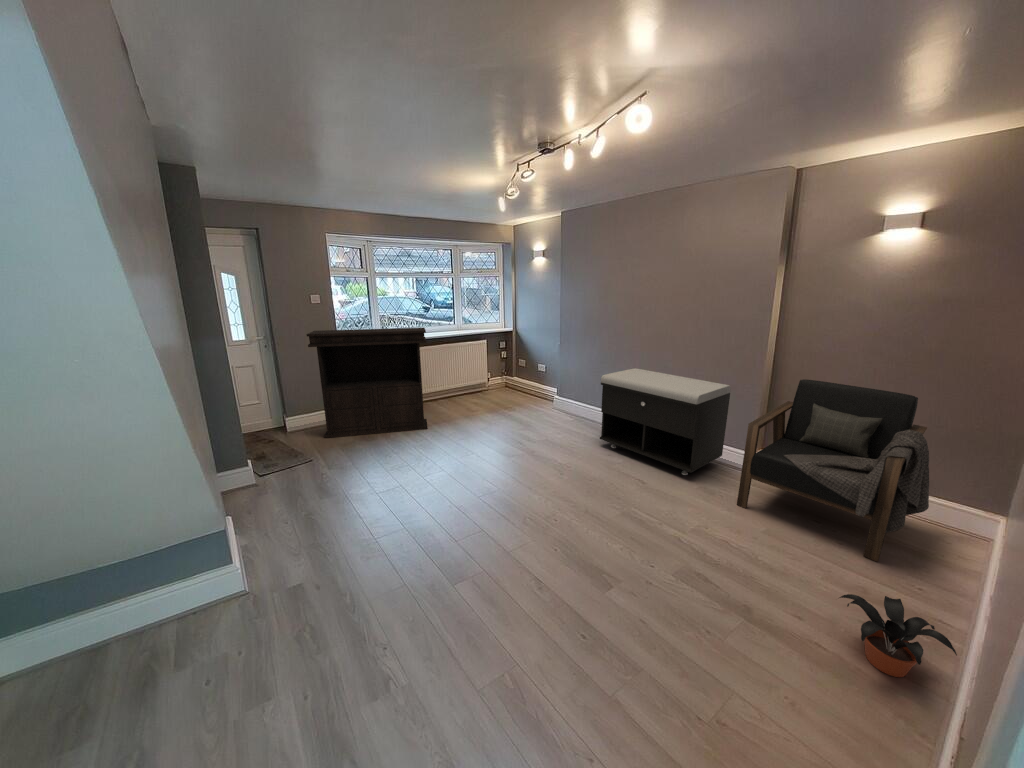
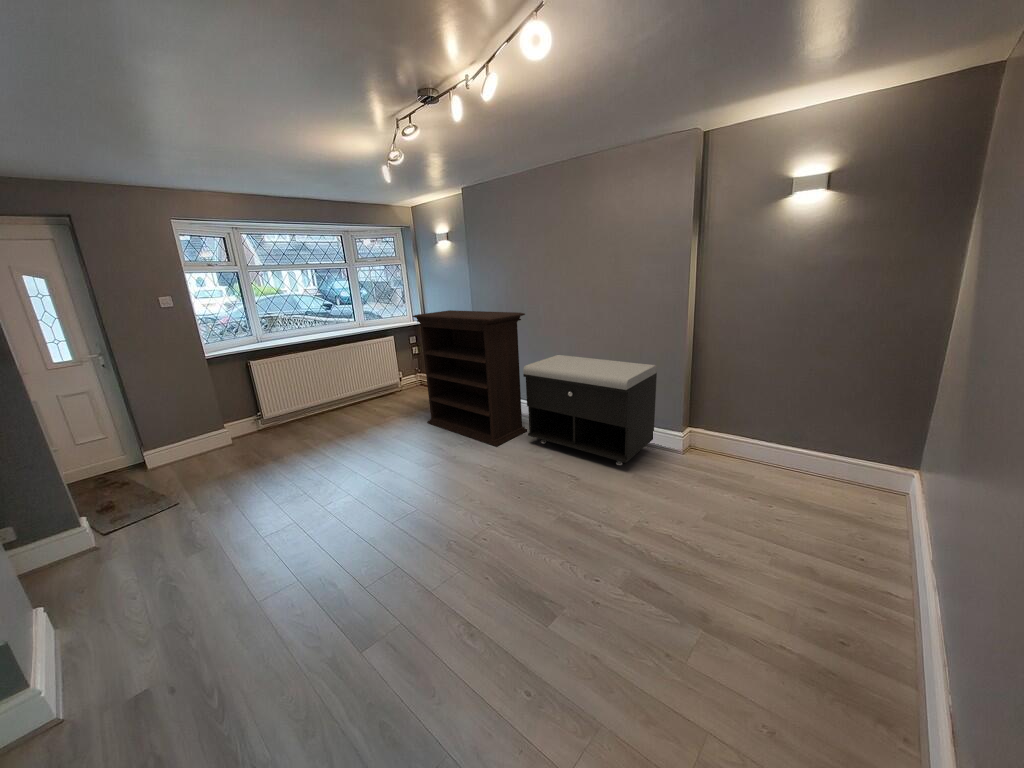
bookshelf: none [506,321,607,445] -> present [413,310,527,446]
console table: present [307,328,428,438] -> none [145,327,330,476]
armchair: present [737,379,929,562] -> none [675,353,853,536]
potted plant: present [839,594,957,677] -> none [797,585,928,676]

